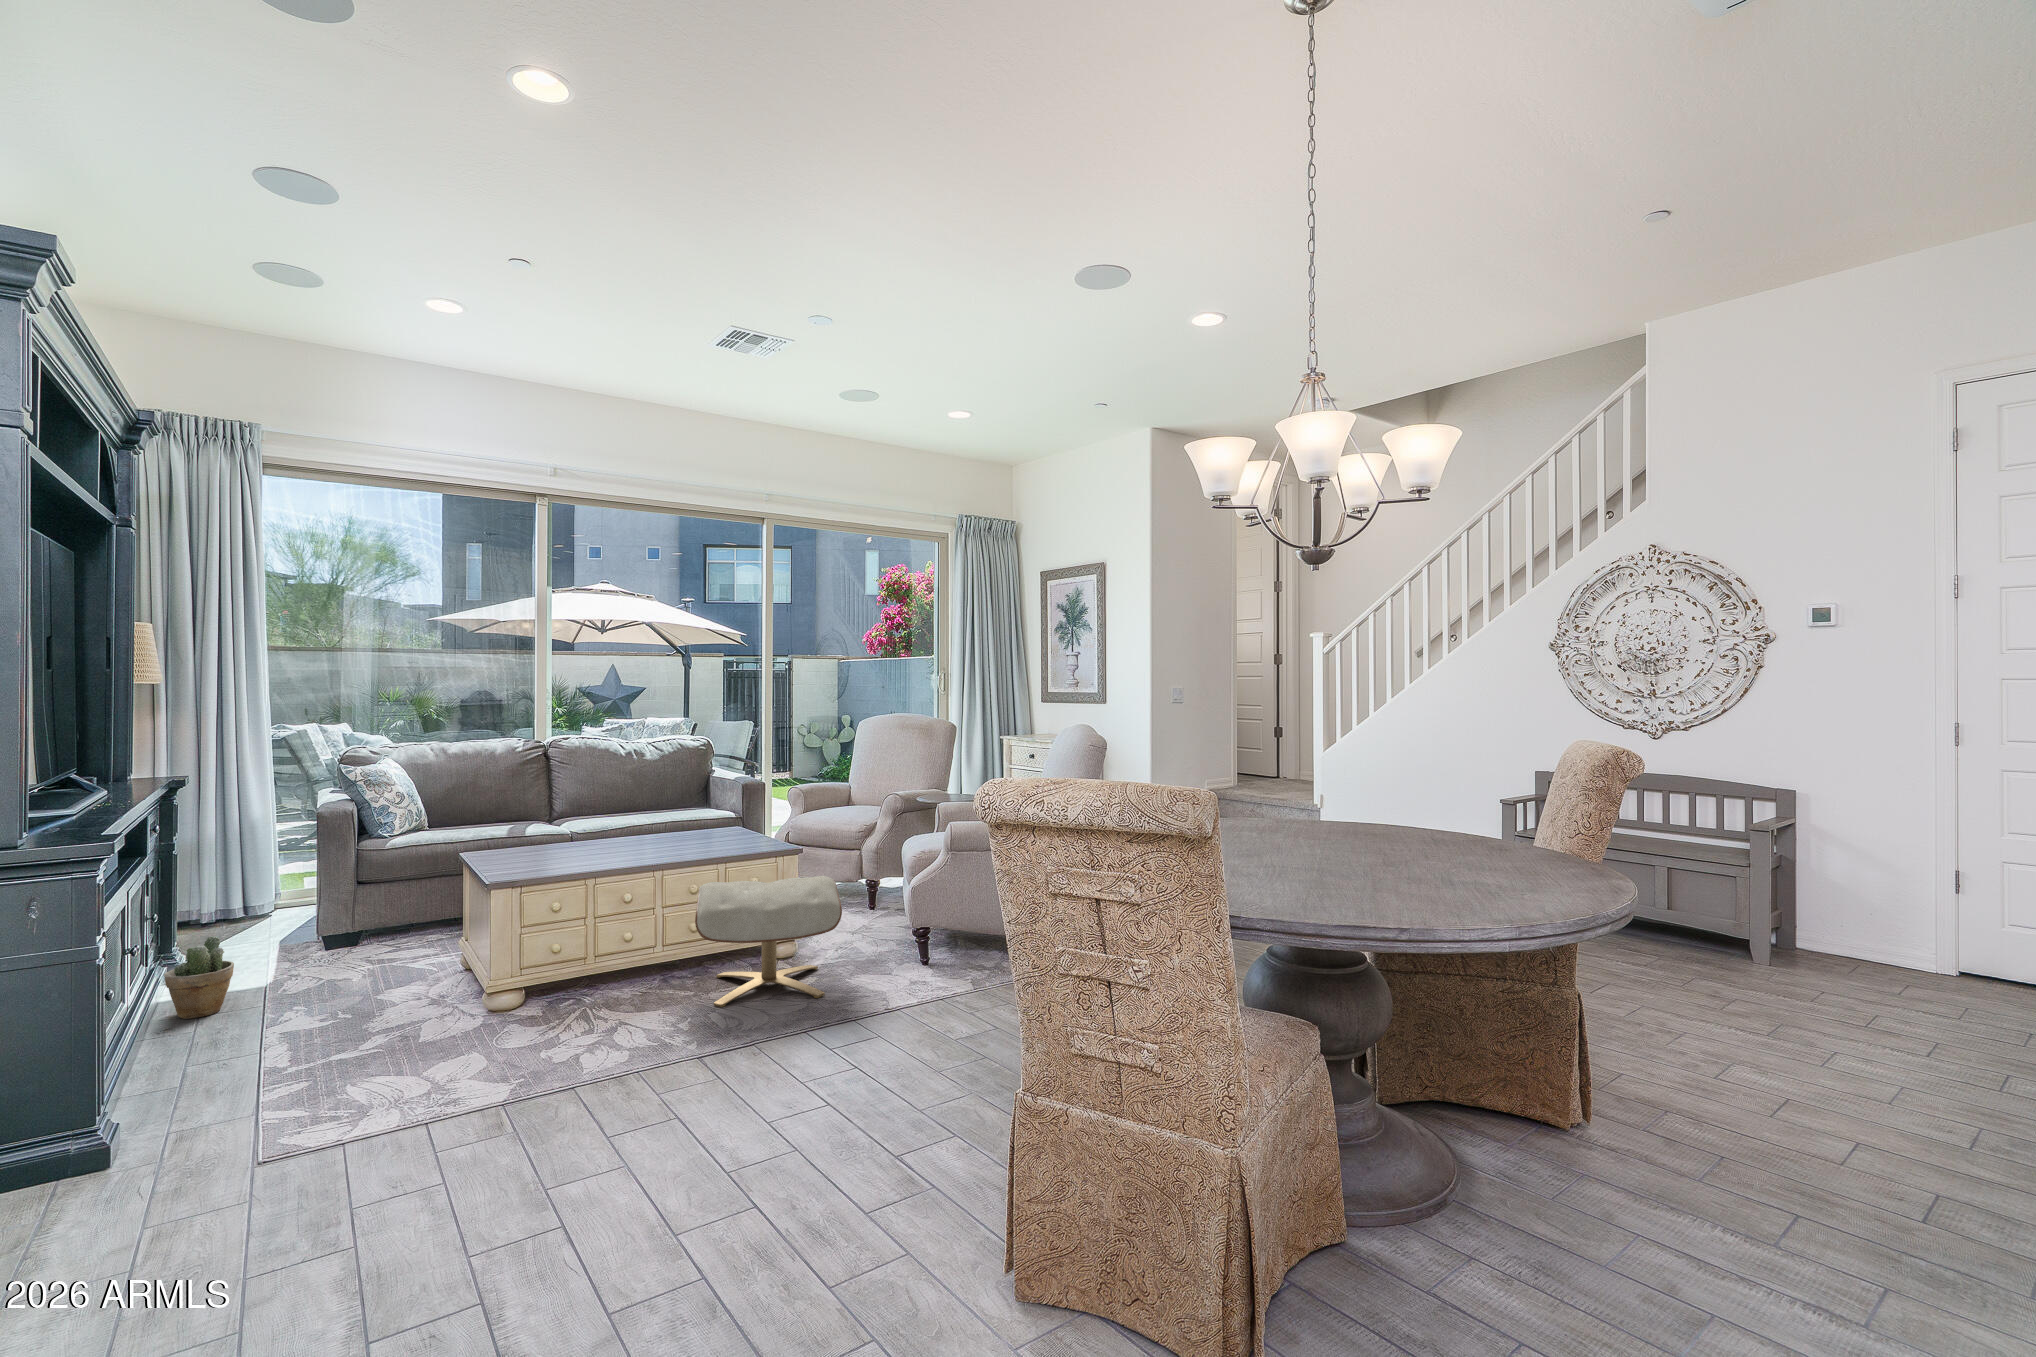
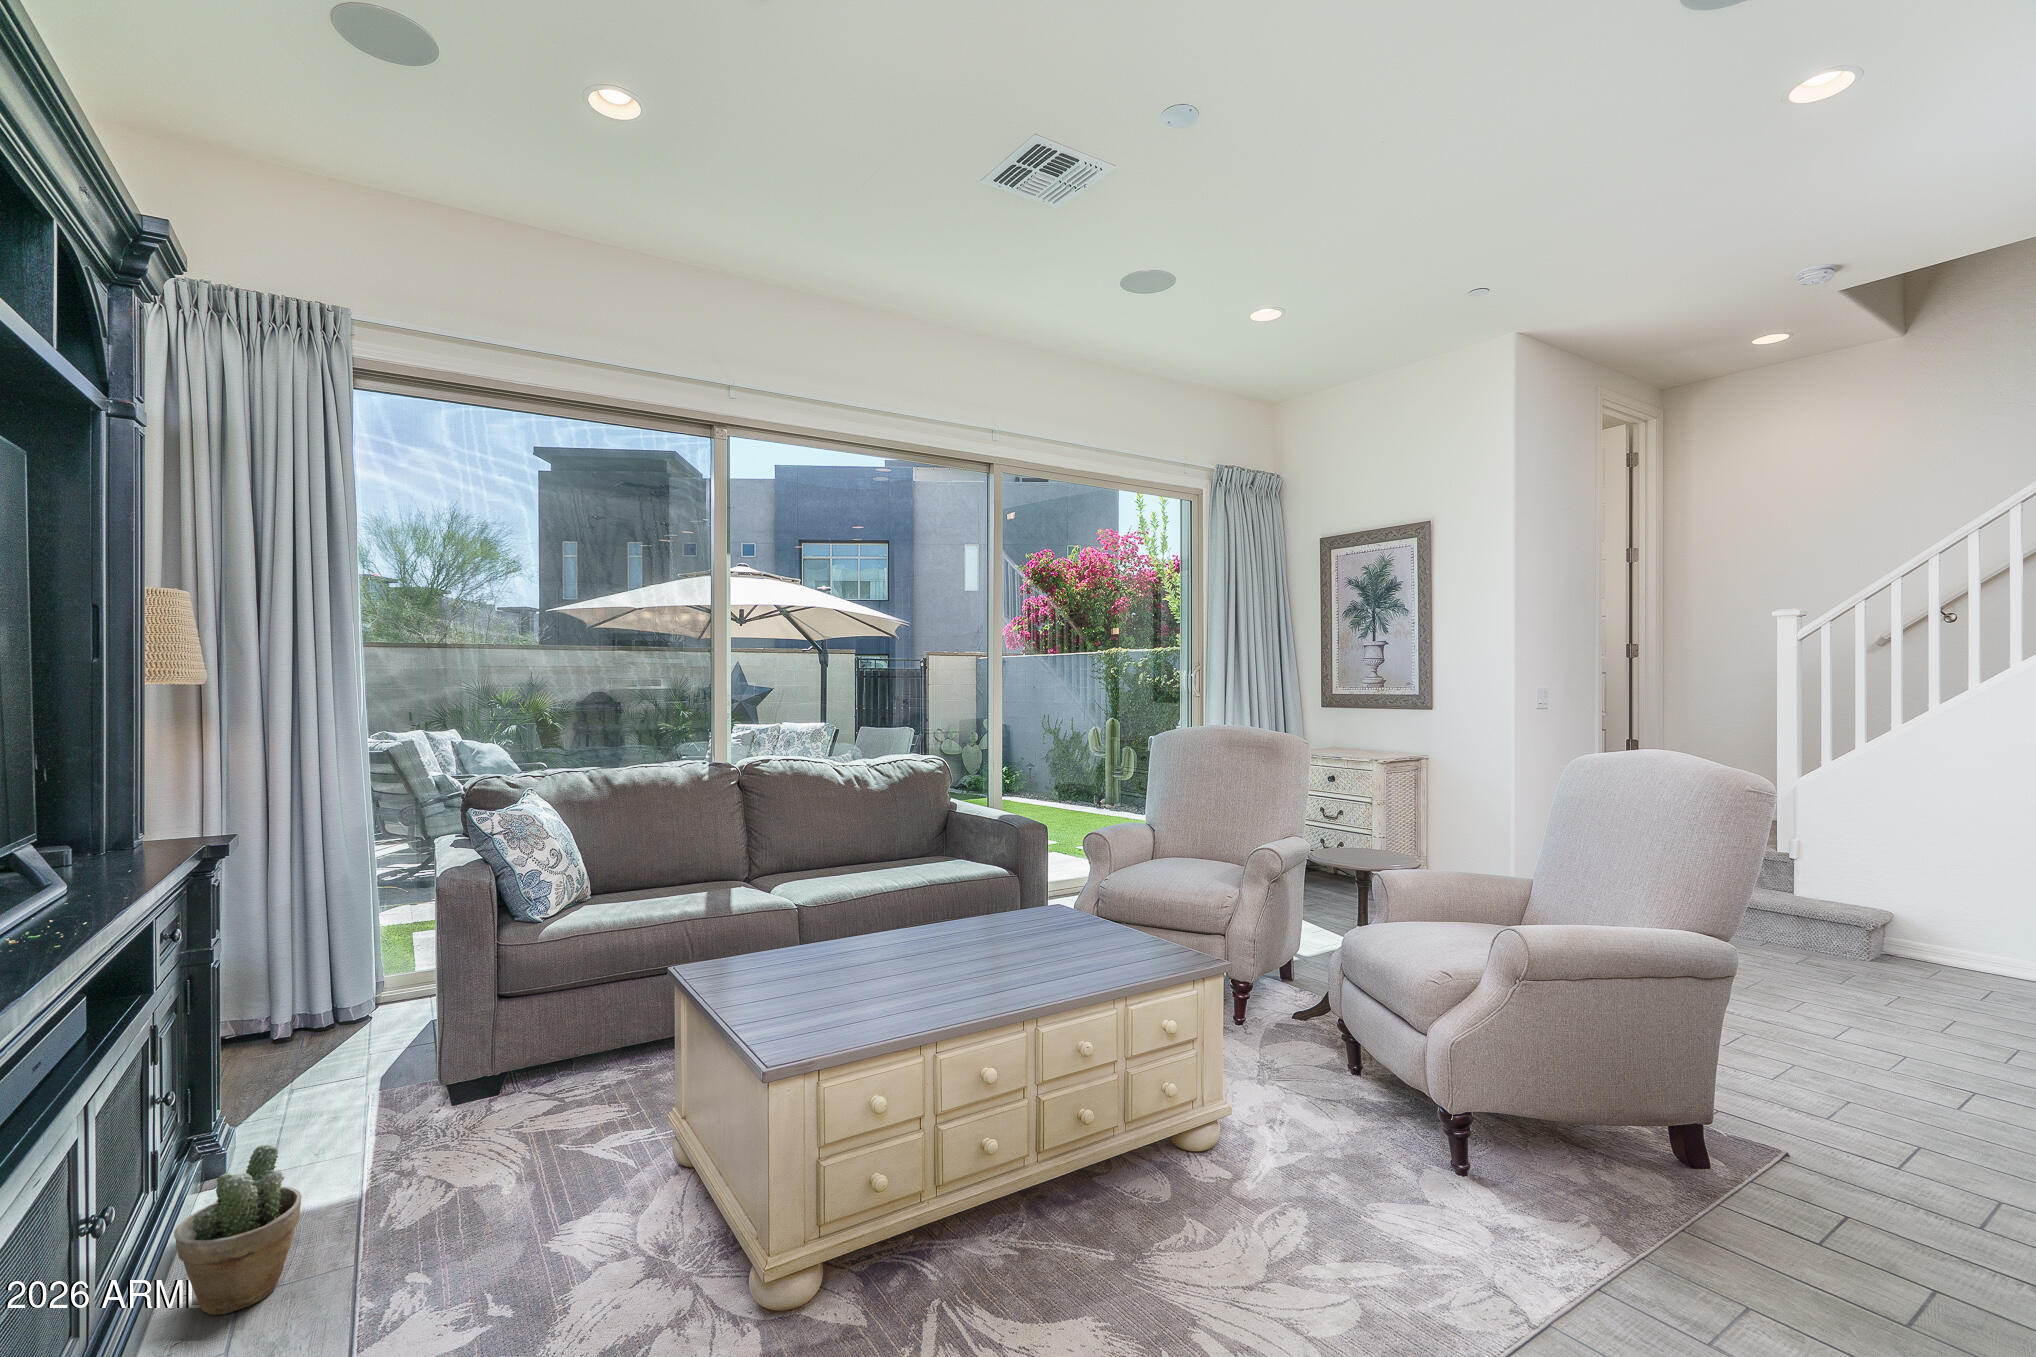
ottoman: present [695,876,842,1007] -> none [1089,1024,1389,1311]

